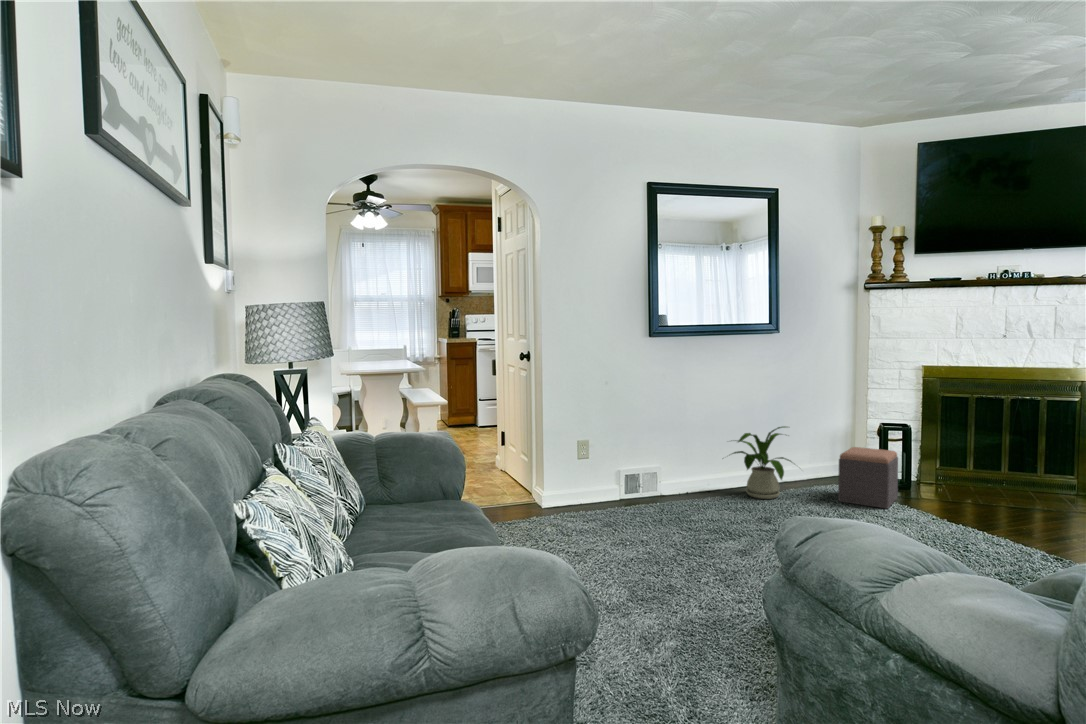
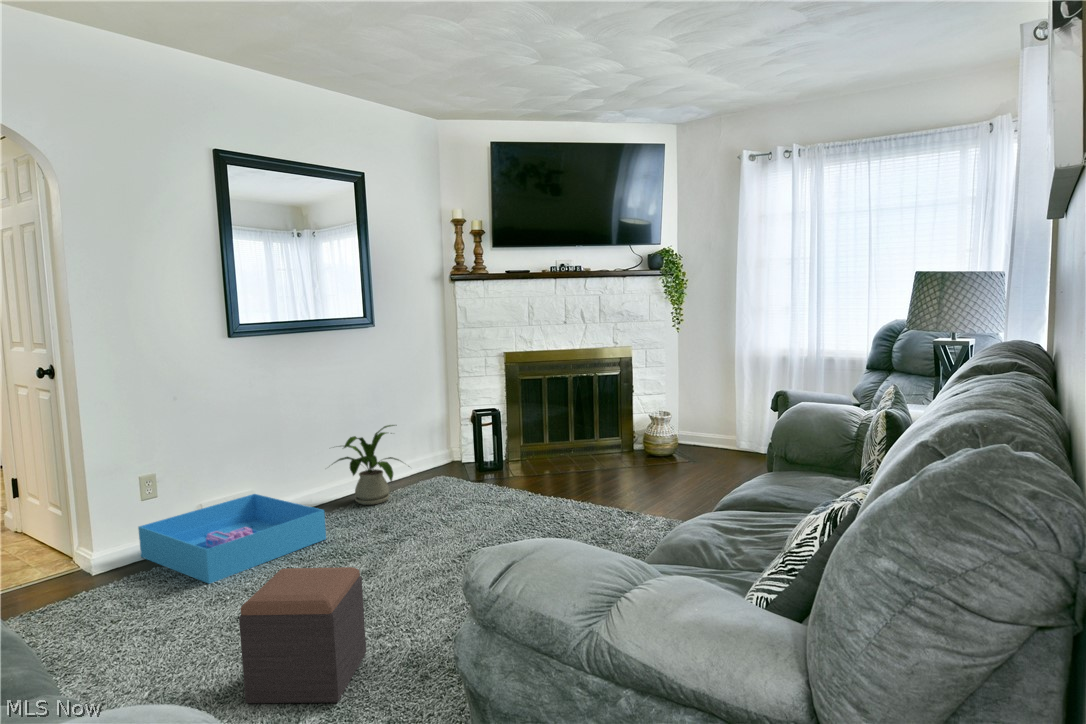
footstool: present [838,447,898,509] -> present [239,567,366,703]
storage bin: none [575,470,713,531] -> present [138,494,326,584]

